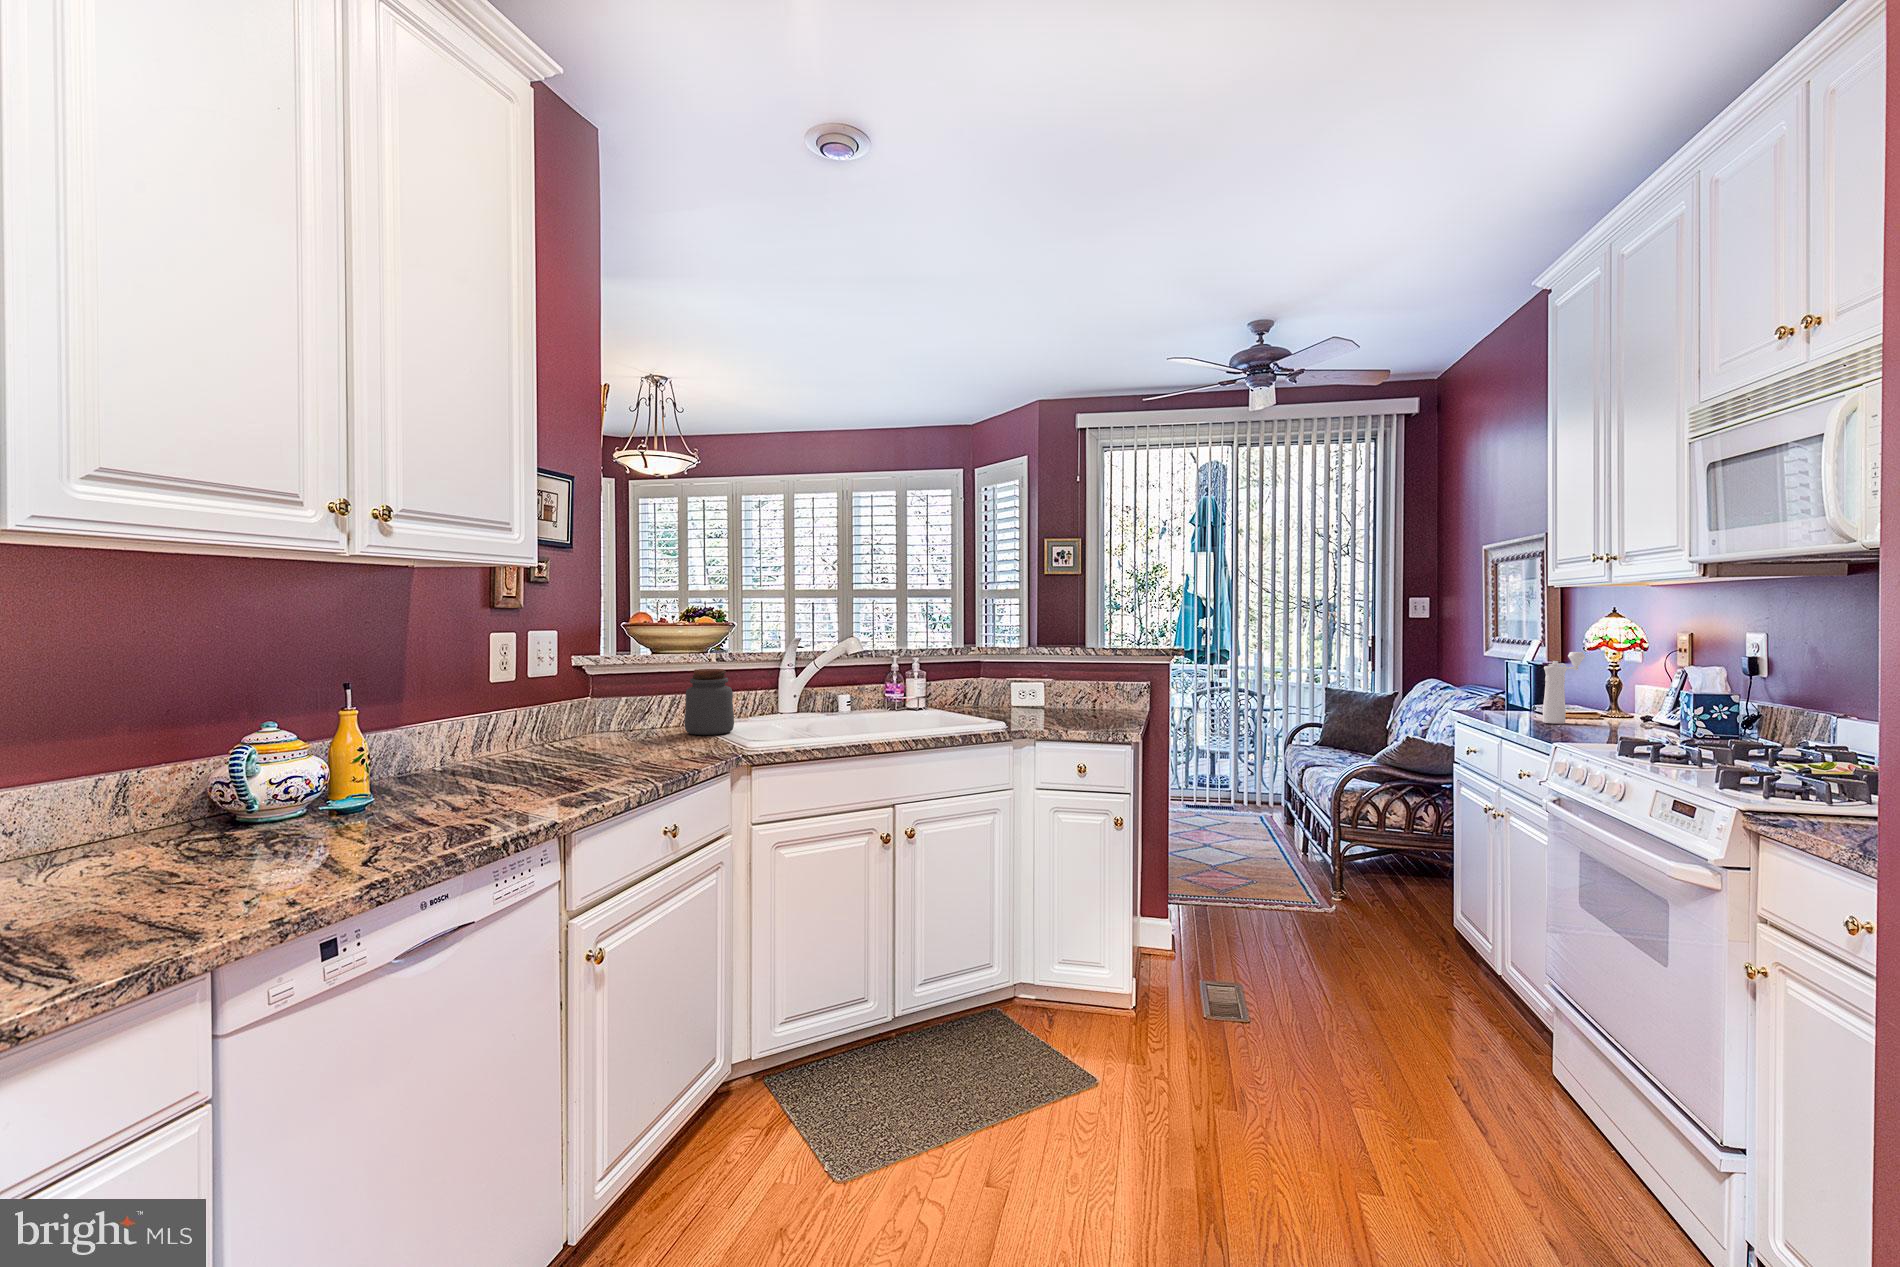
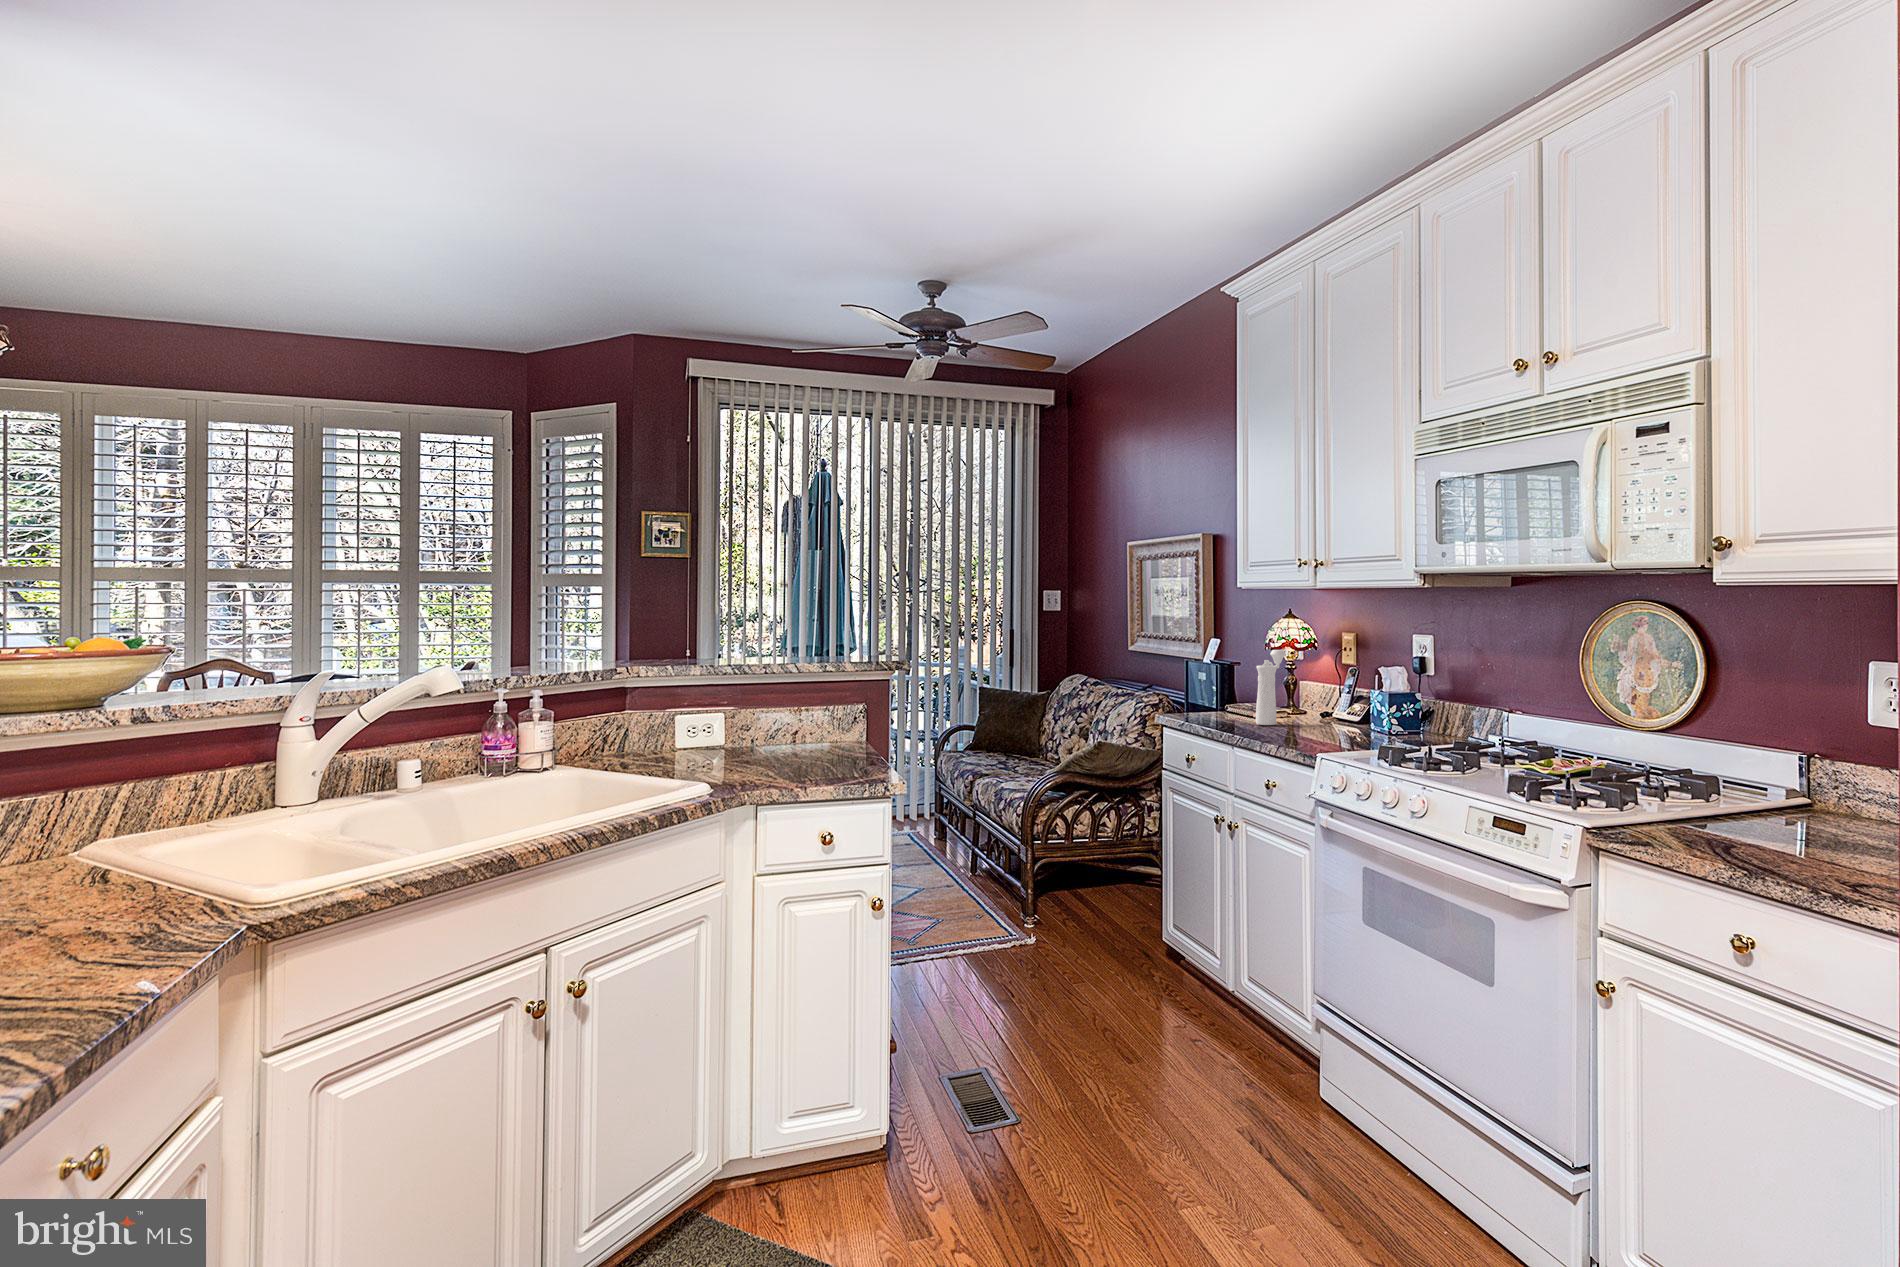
jar: present [685,669,734,735] -> none [56,739,184,878]

